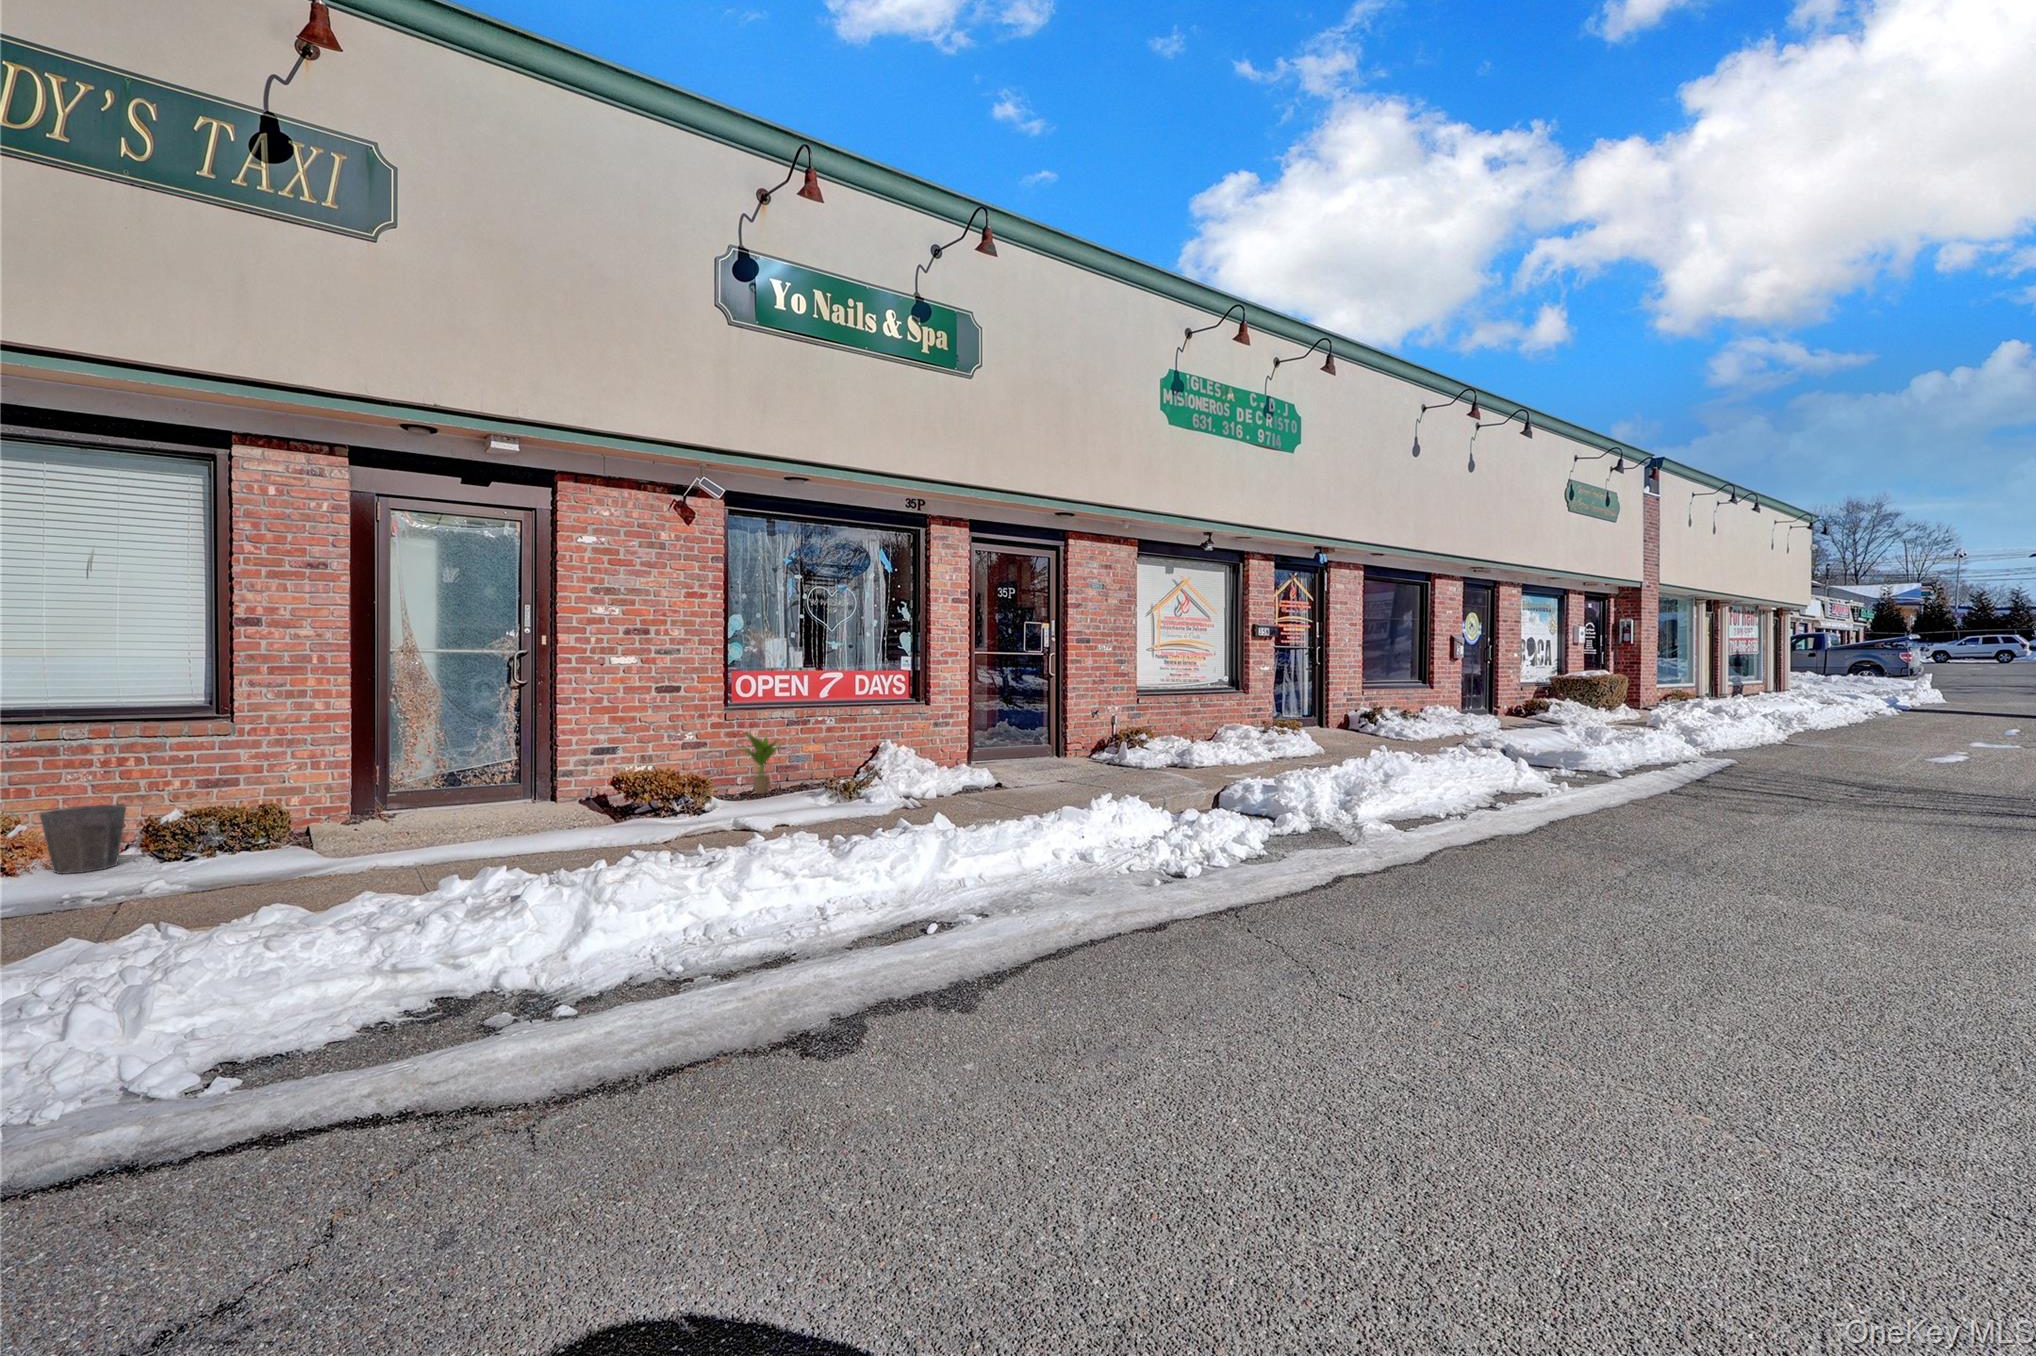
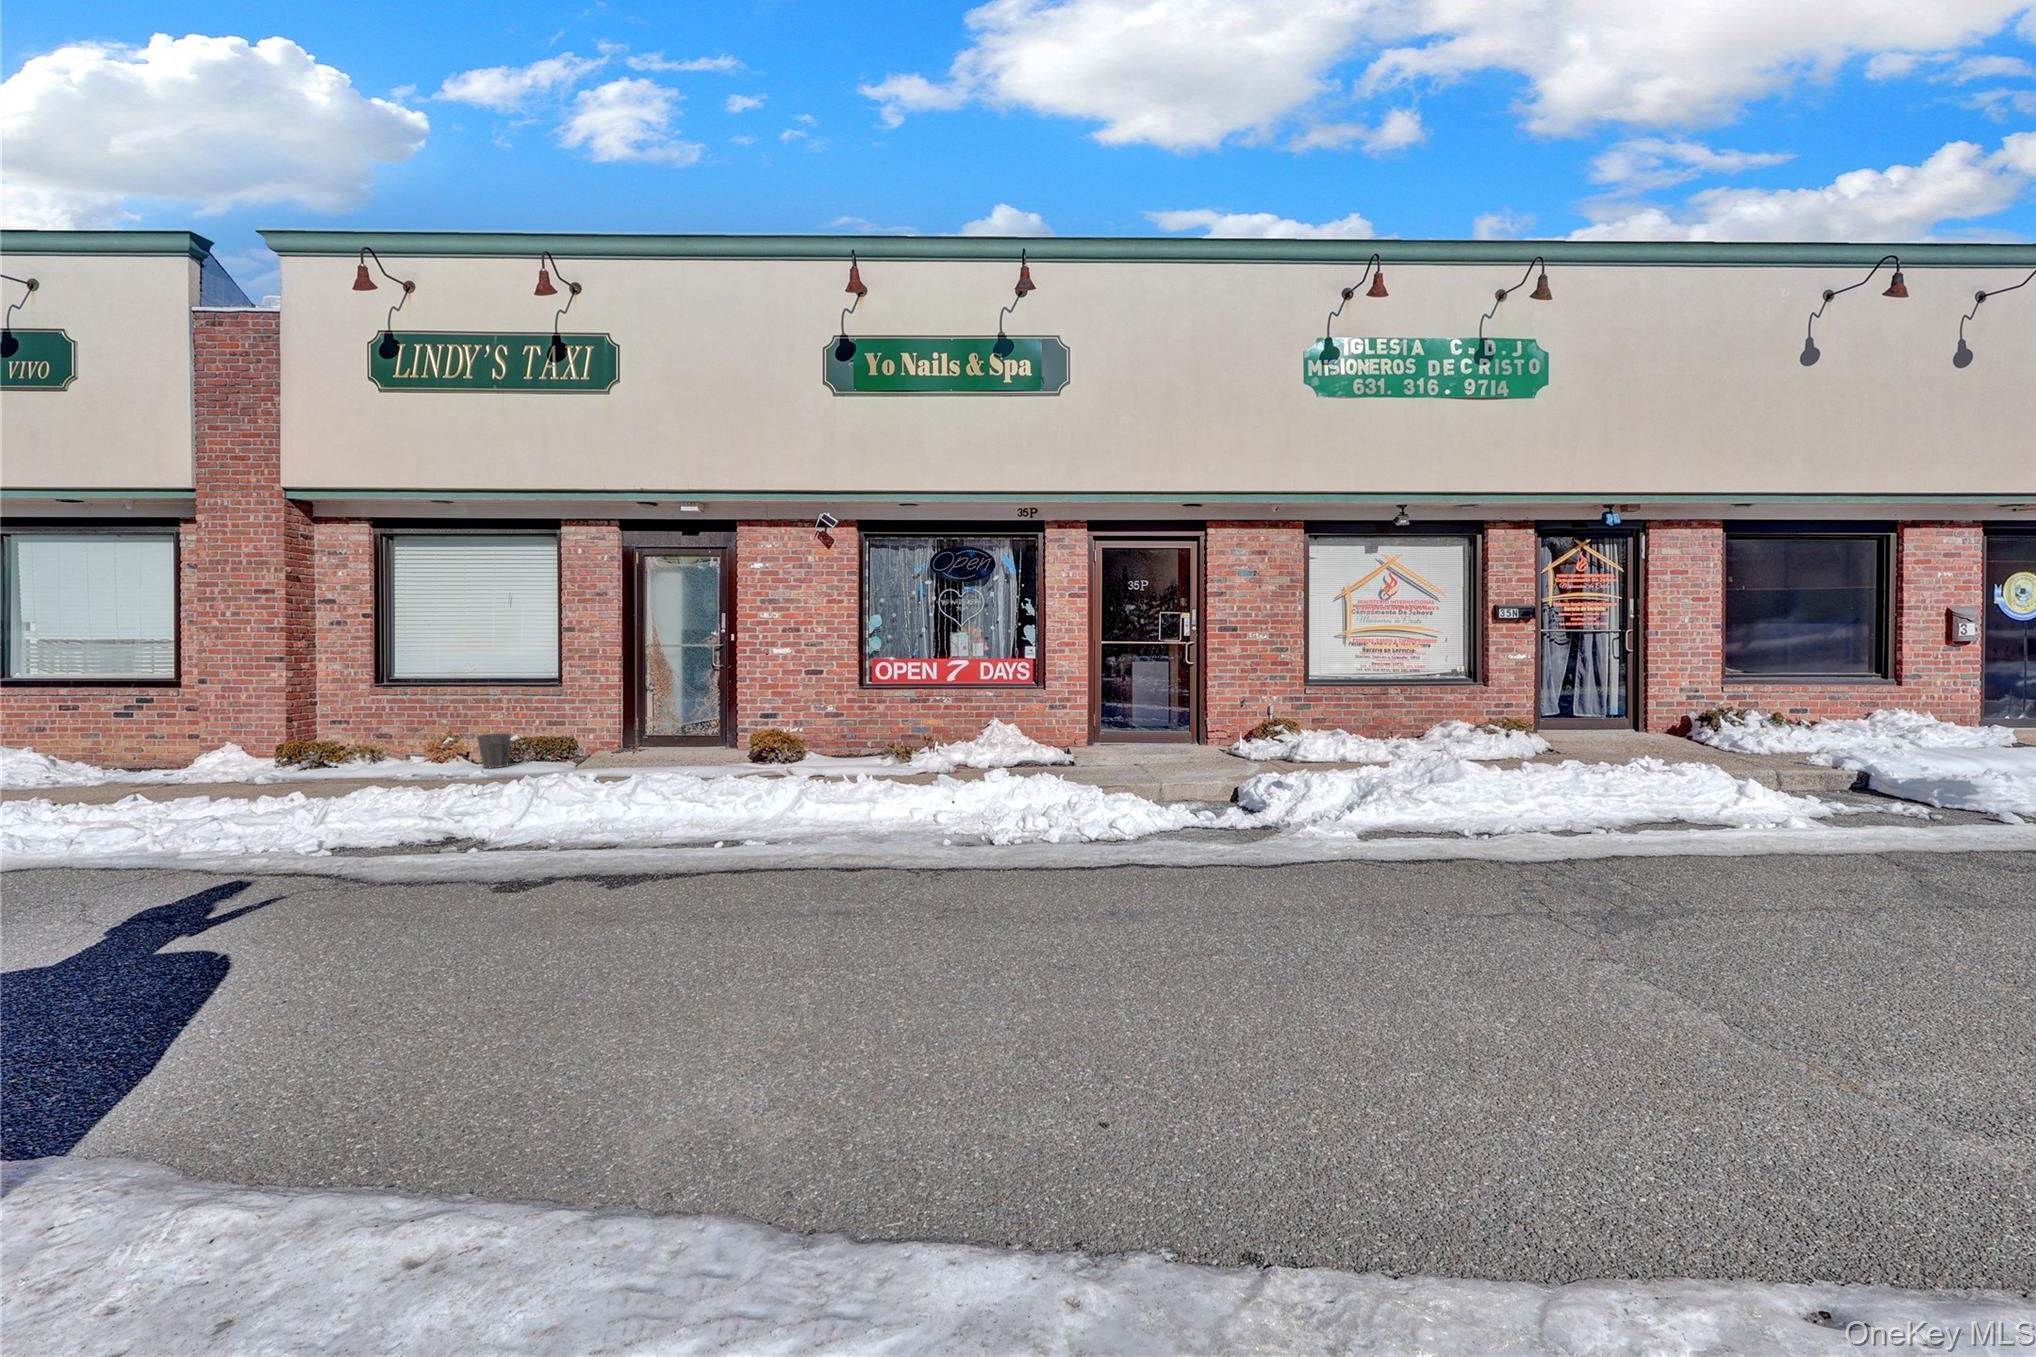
potted plant: present [742,733,781,794] -> none [861,708,902,756]

